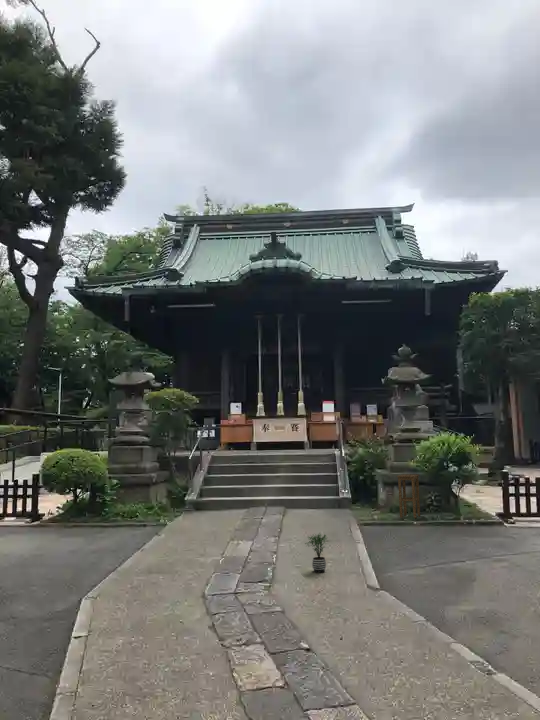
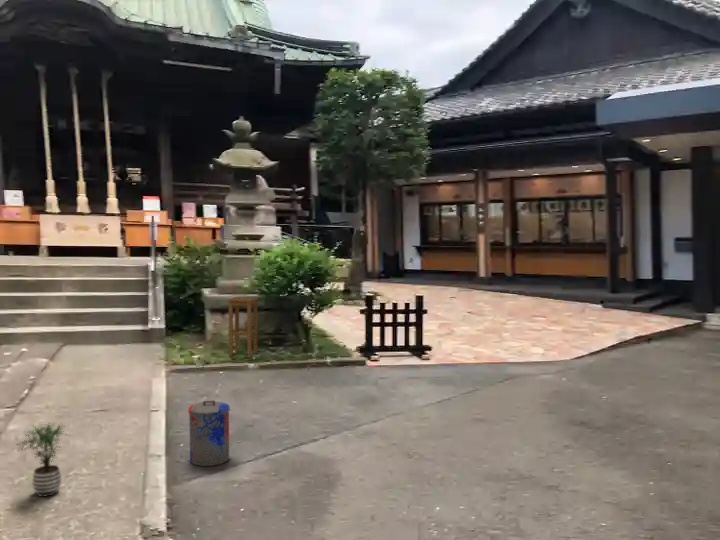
trash can: none [387,529,412,568] -> present [189,400,230,466]

